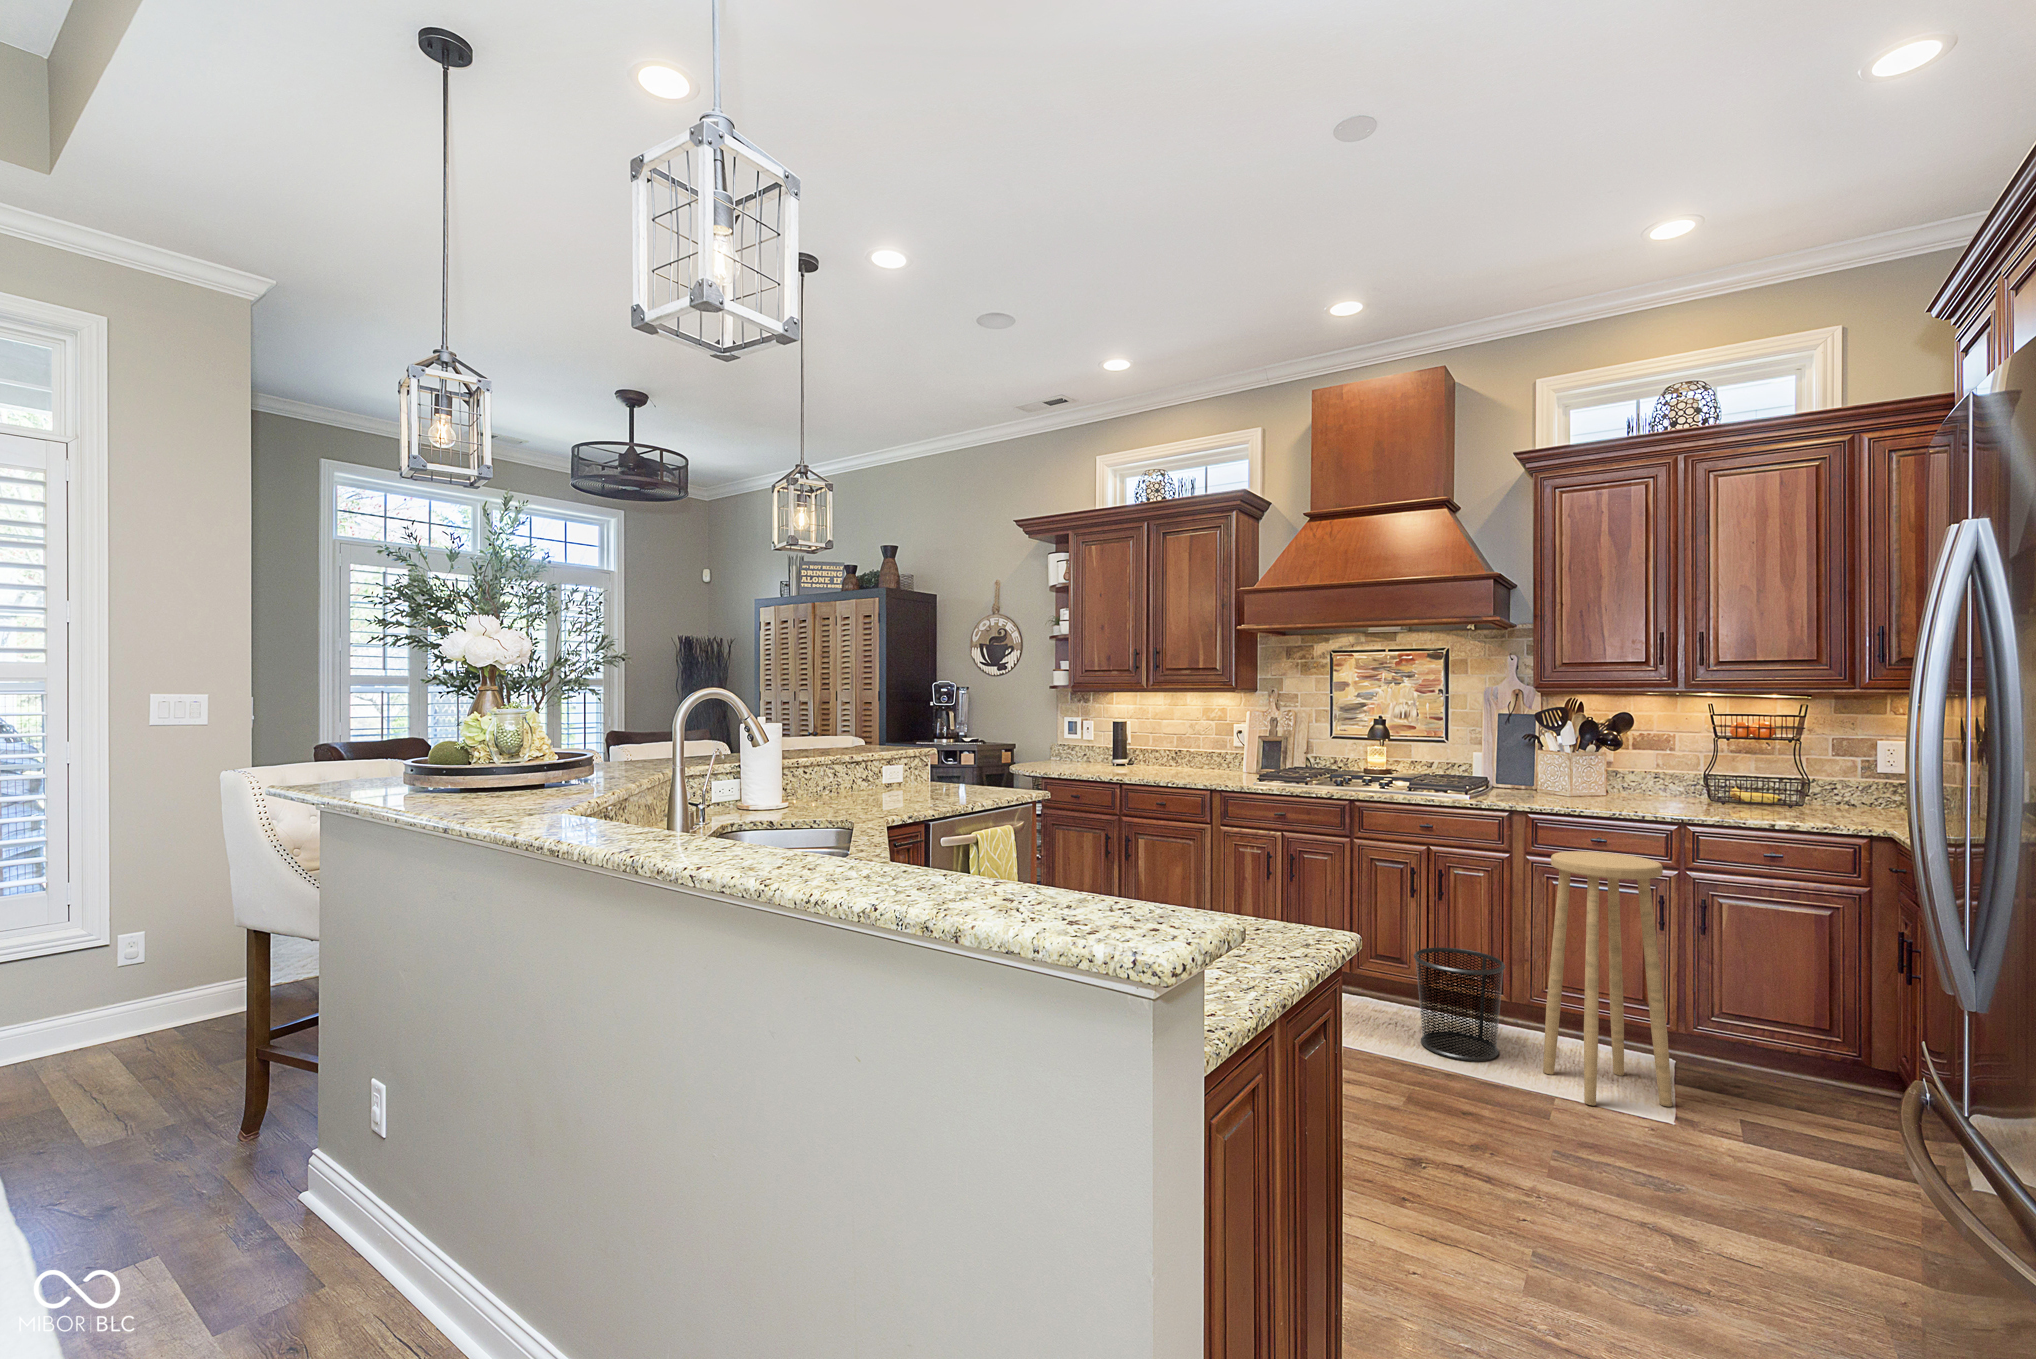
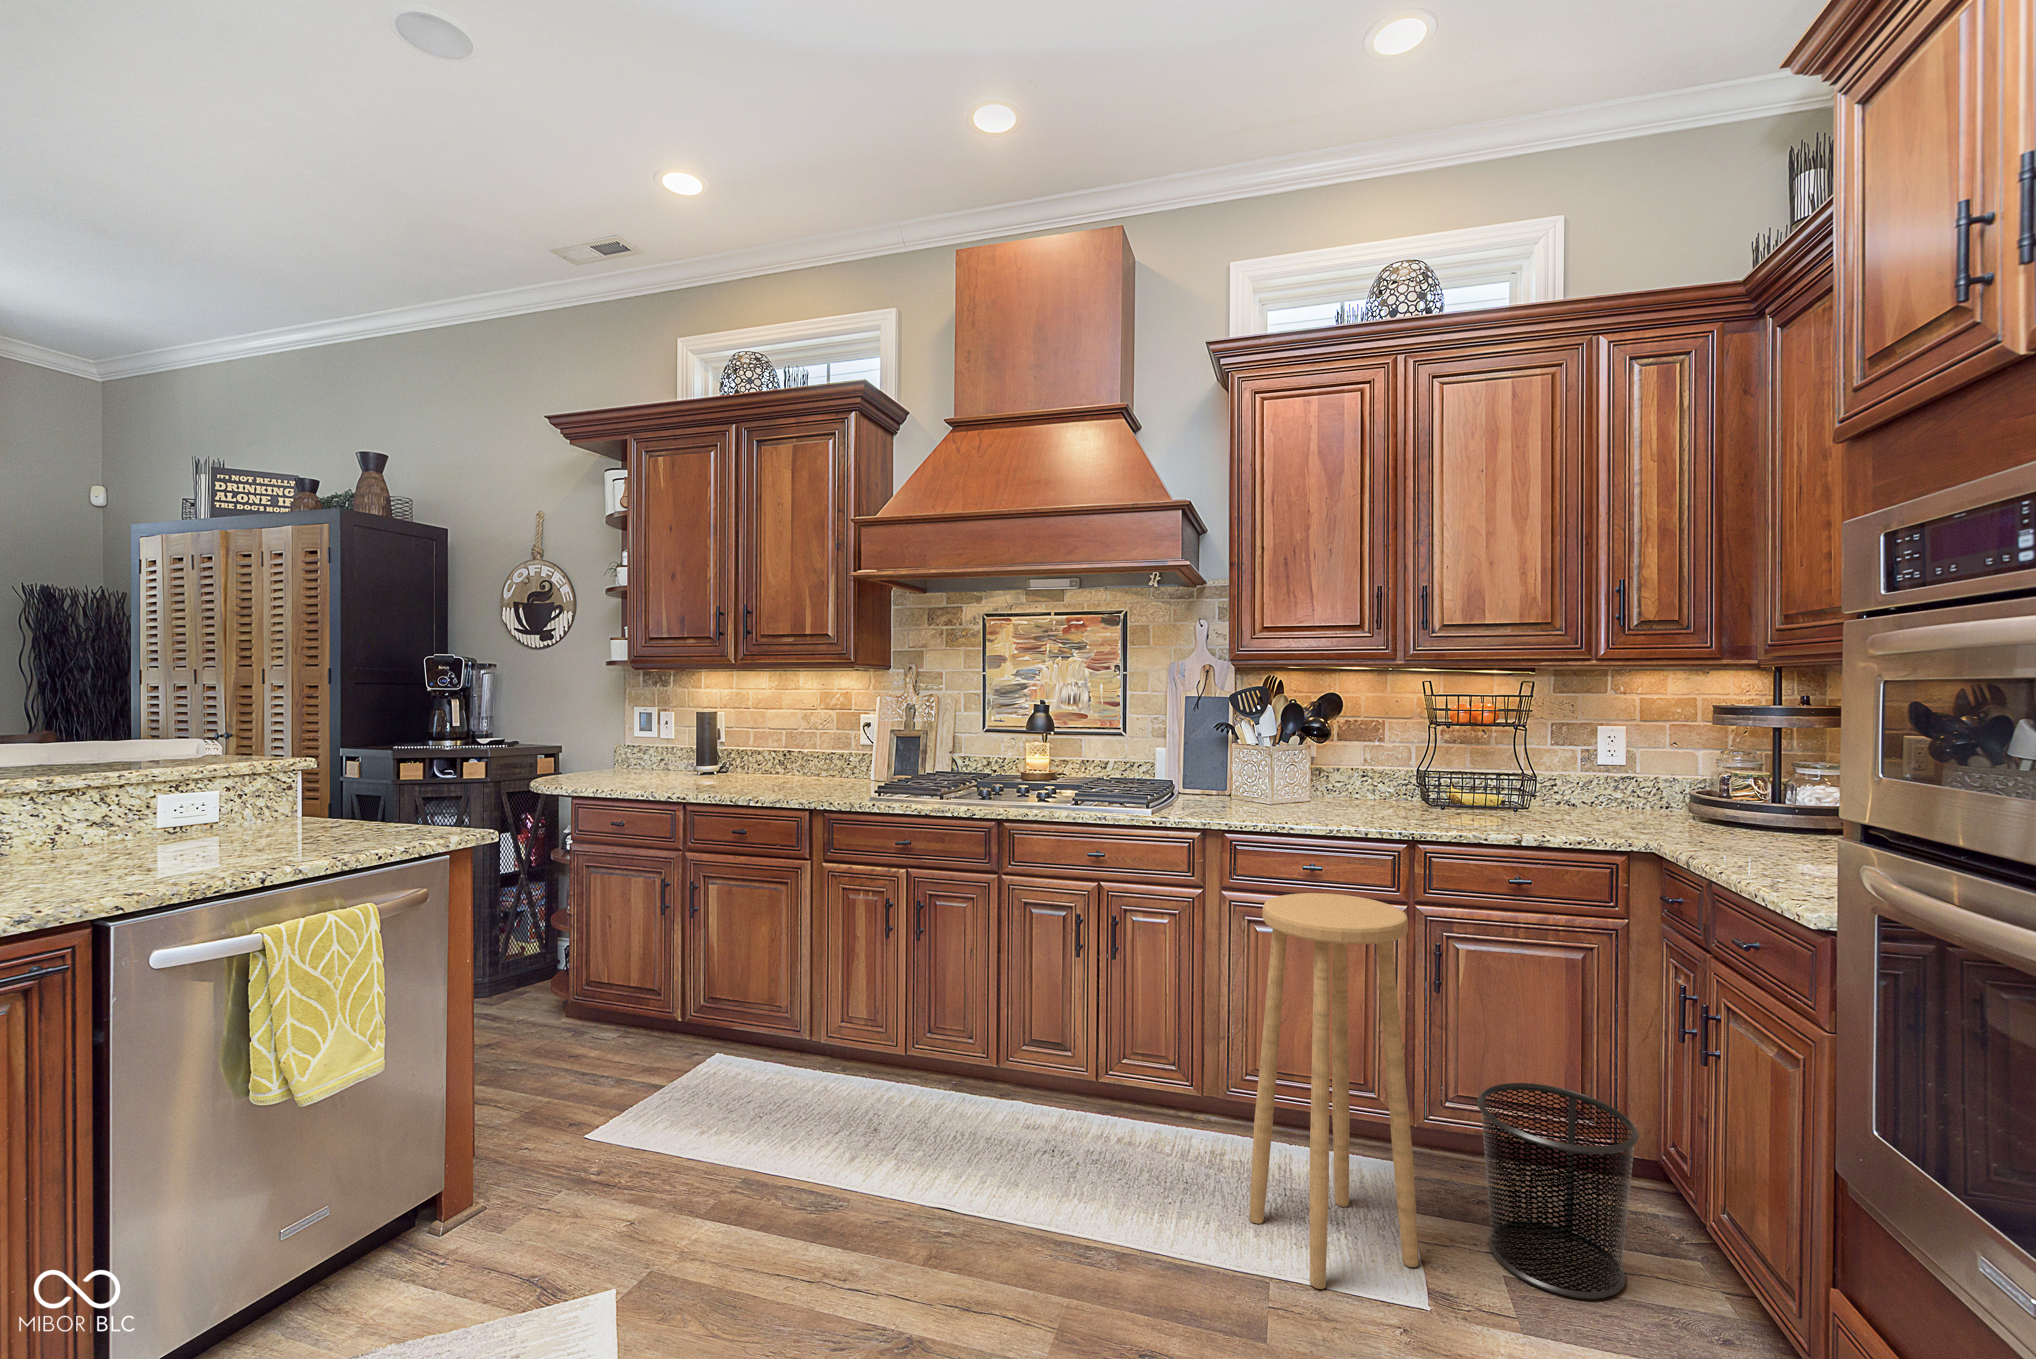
waste bin: present [1414,948,1505,1061] -> present [1477,1083,1639,1299]

